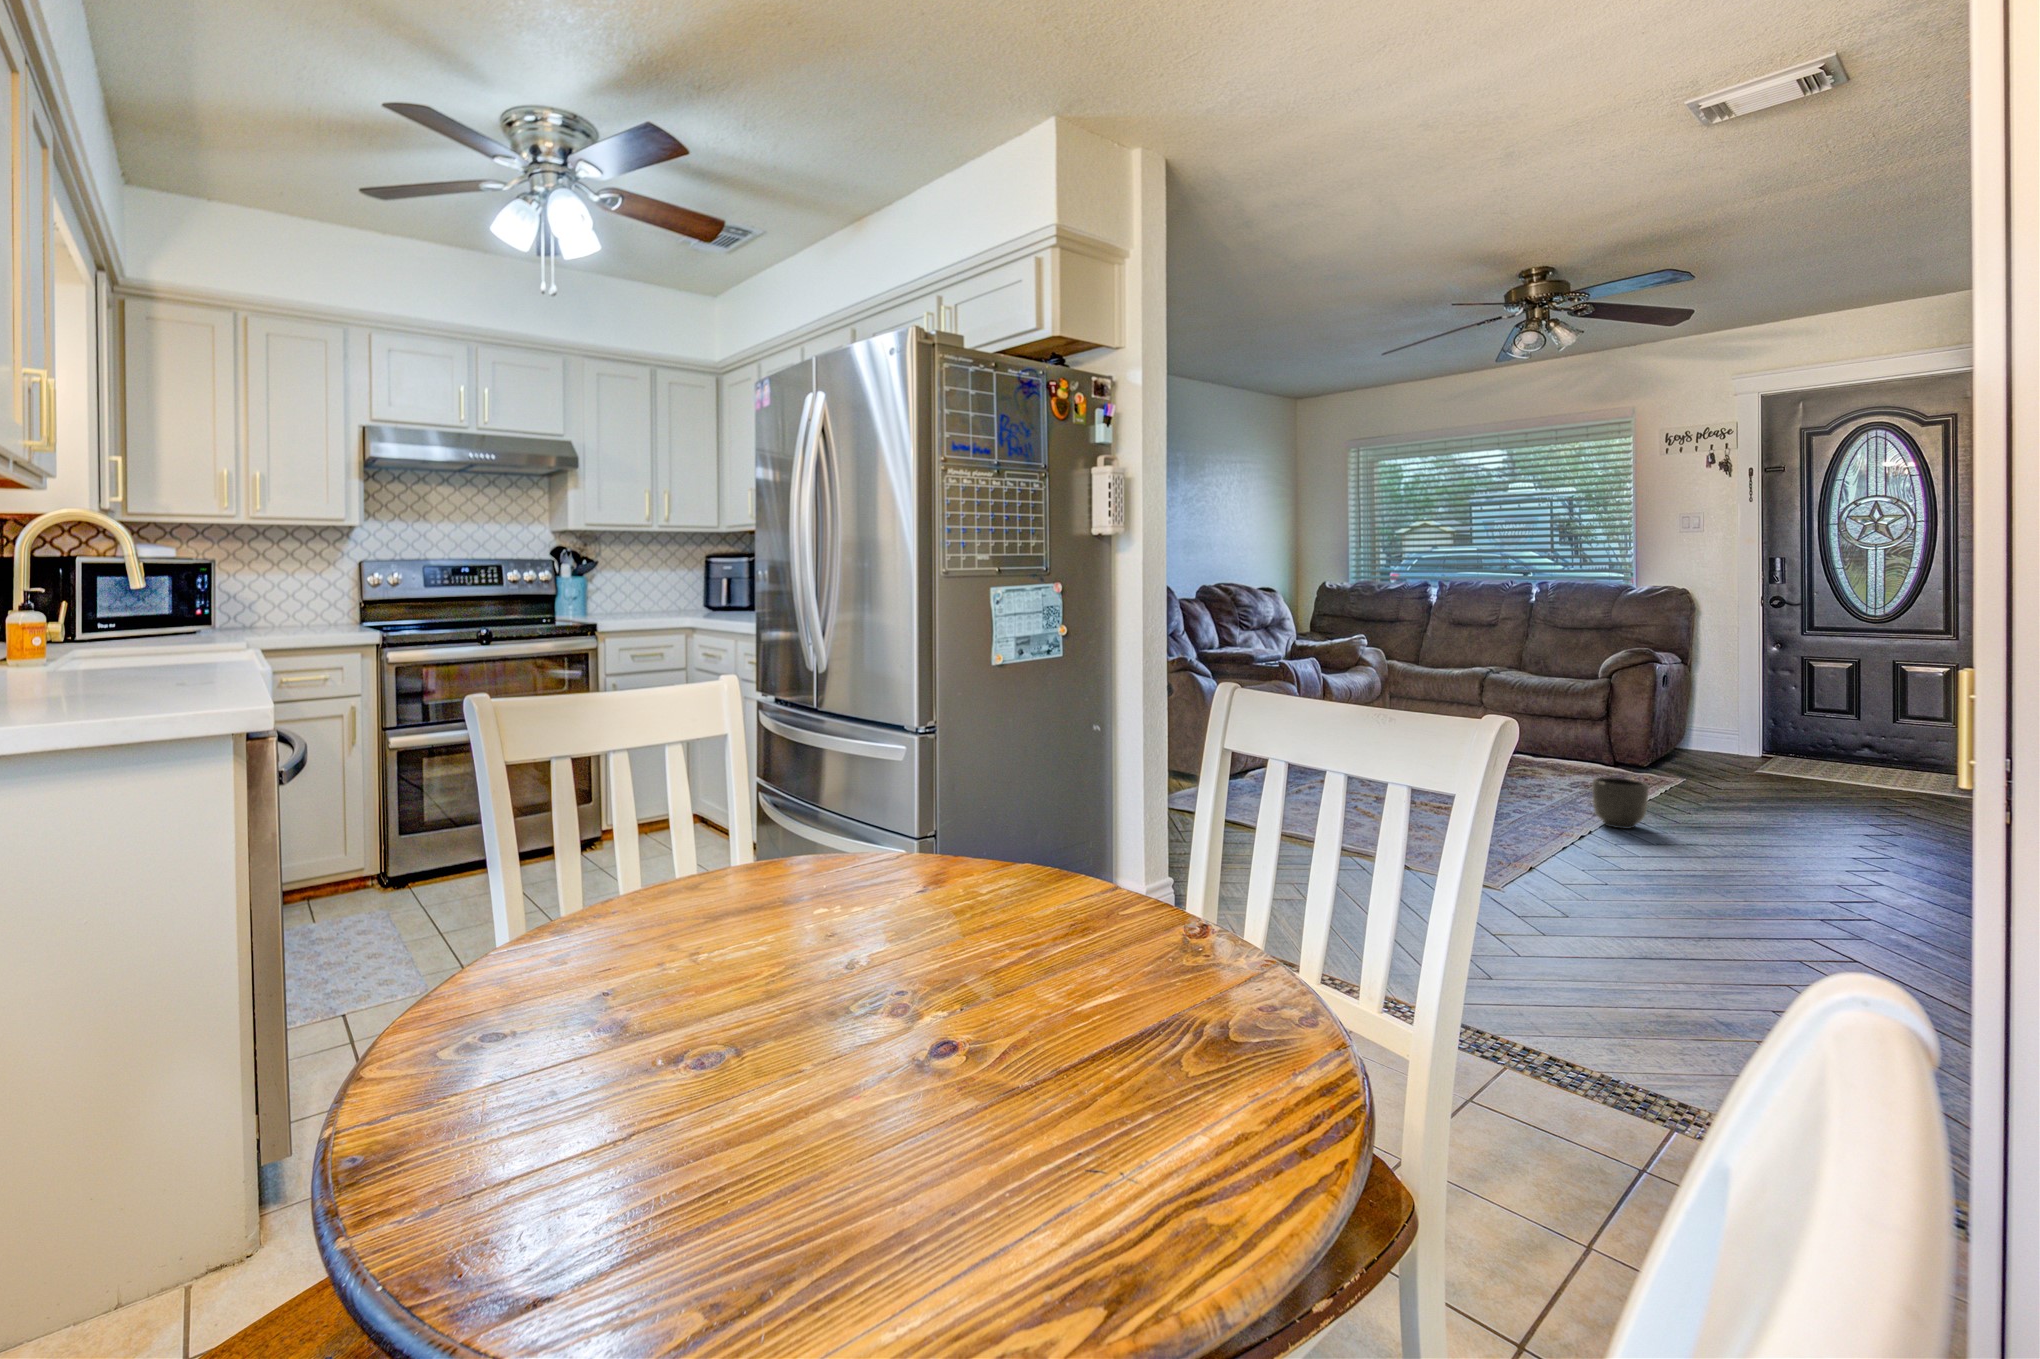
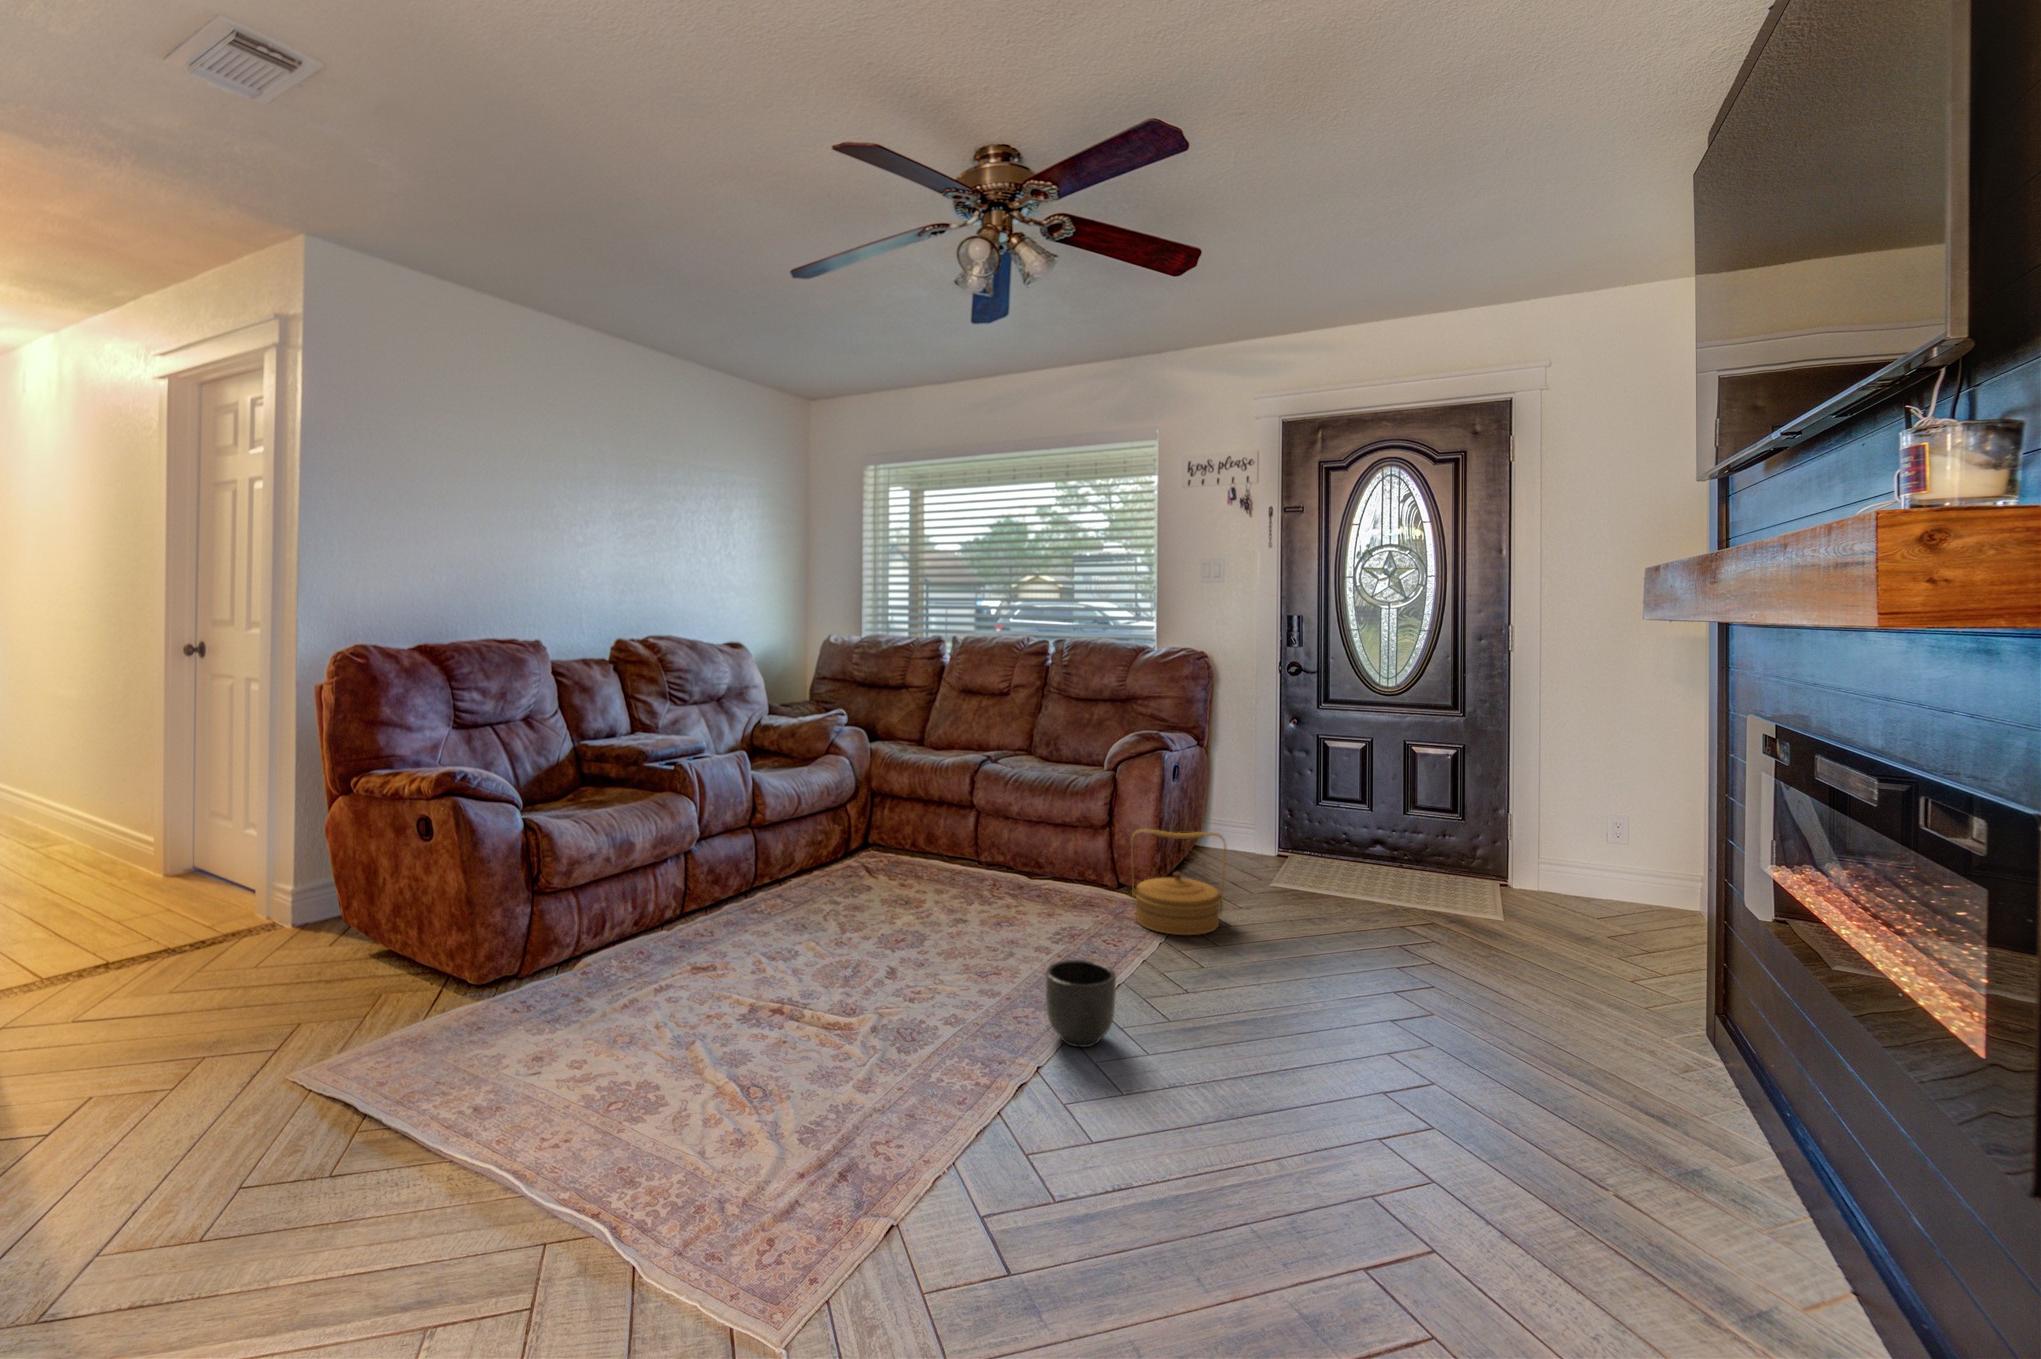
basket: none [1633,715,1720,791] -> present [1131,829,1226,935]

